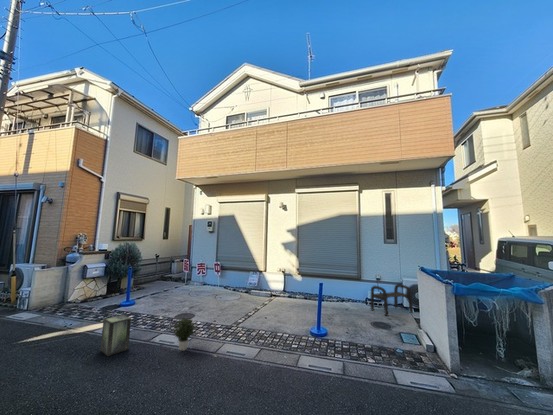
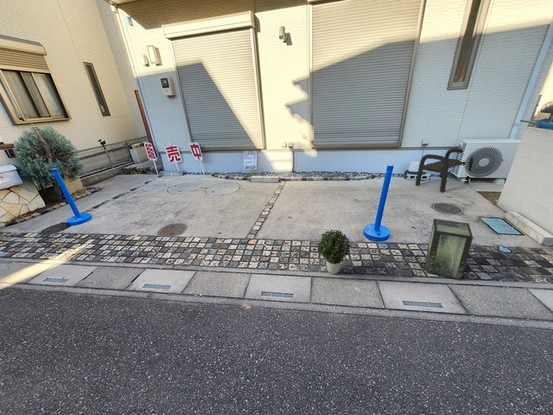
storage box: present [101,315,131,356] -> present [426,219,473,280]
potted plant: present [174,318,194,351] -> present [318,230,351,274]

